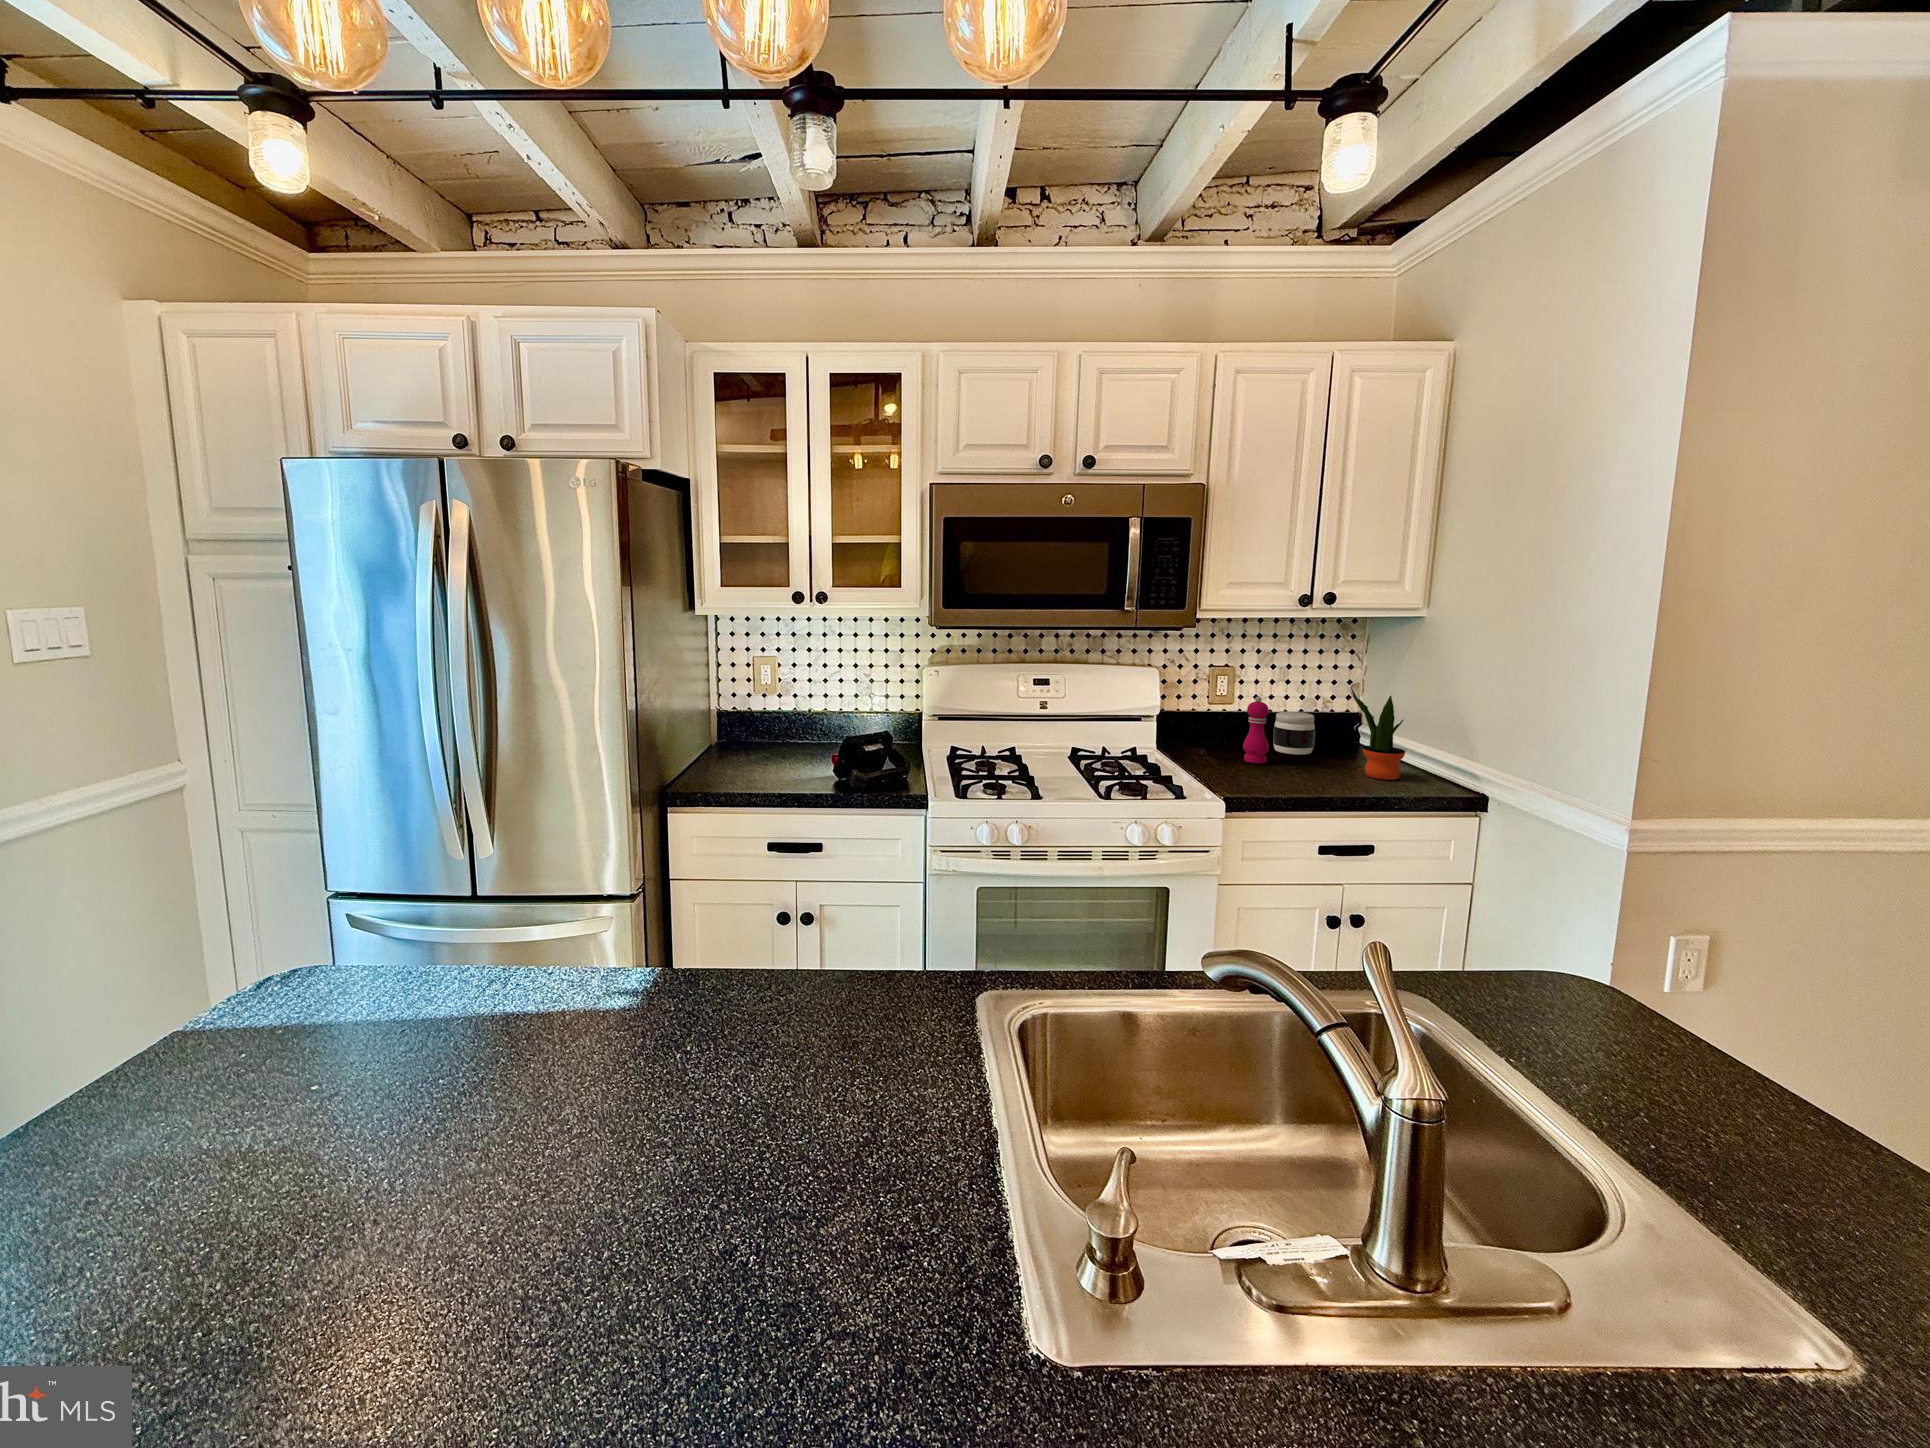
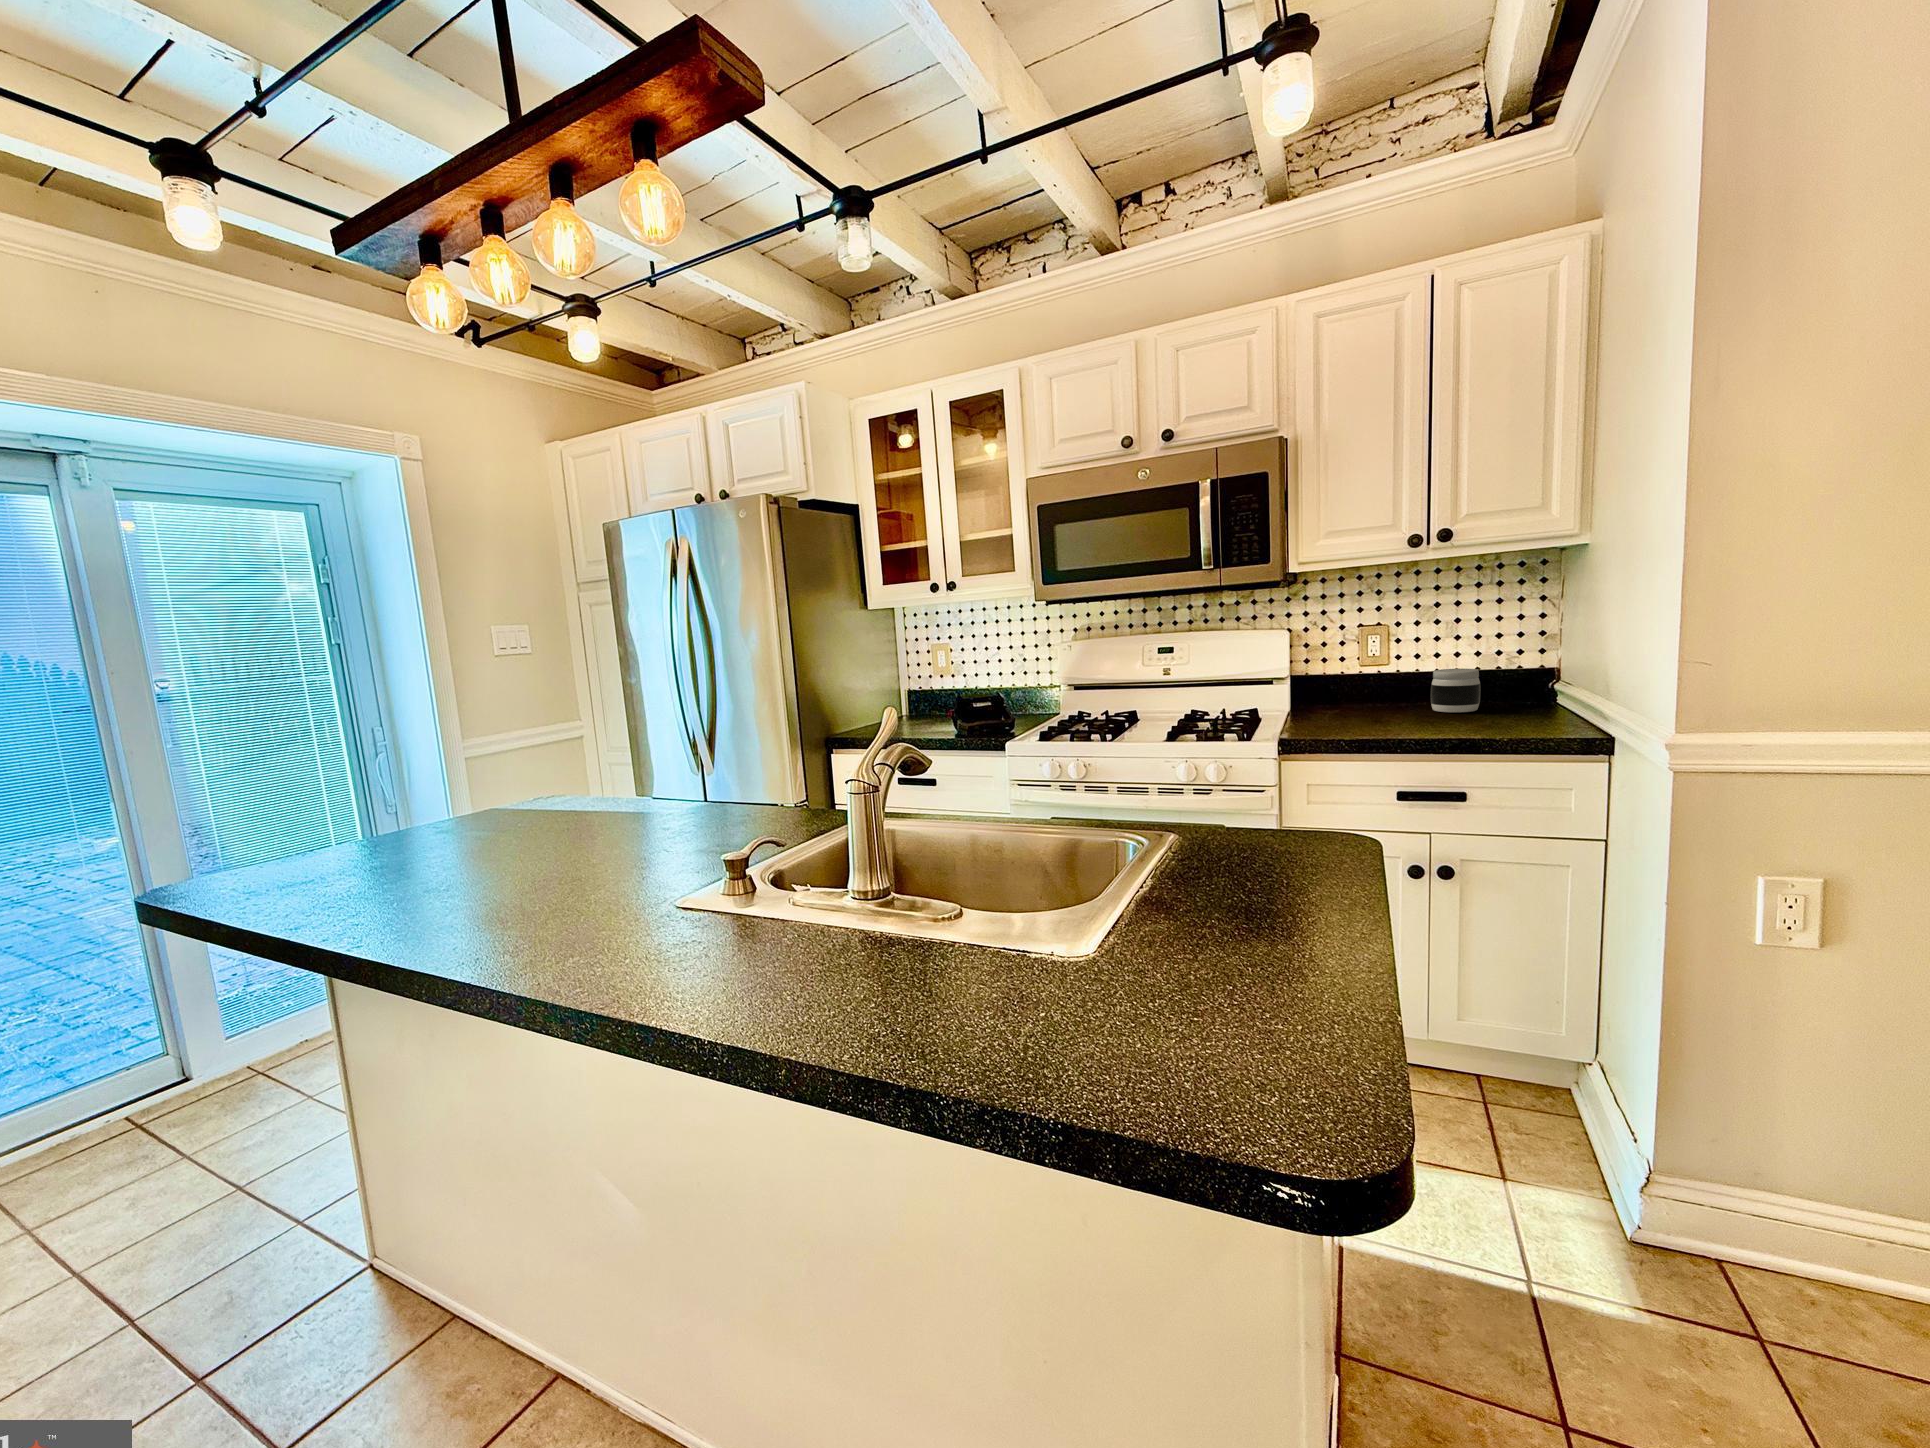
potted plant: present [1351,688,1405,780] -> none [1498,633,1564,730]
pepper mill: present [1243,697,1269,763] -> none [1376,650,1405,719]

